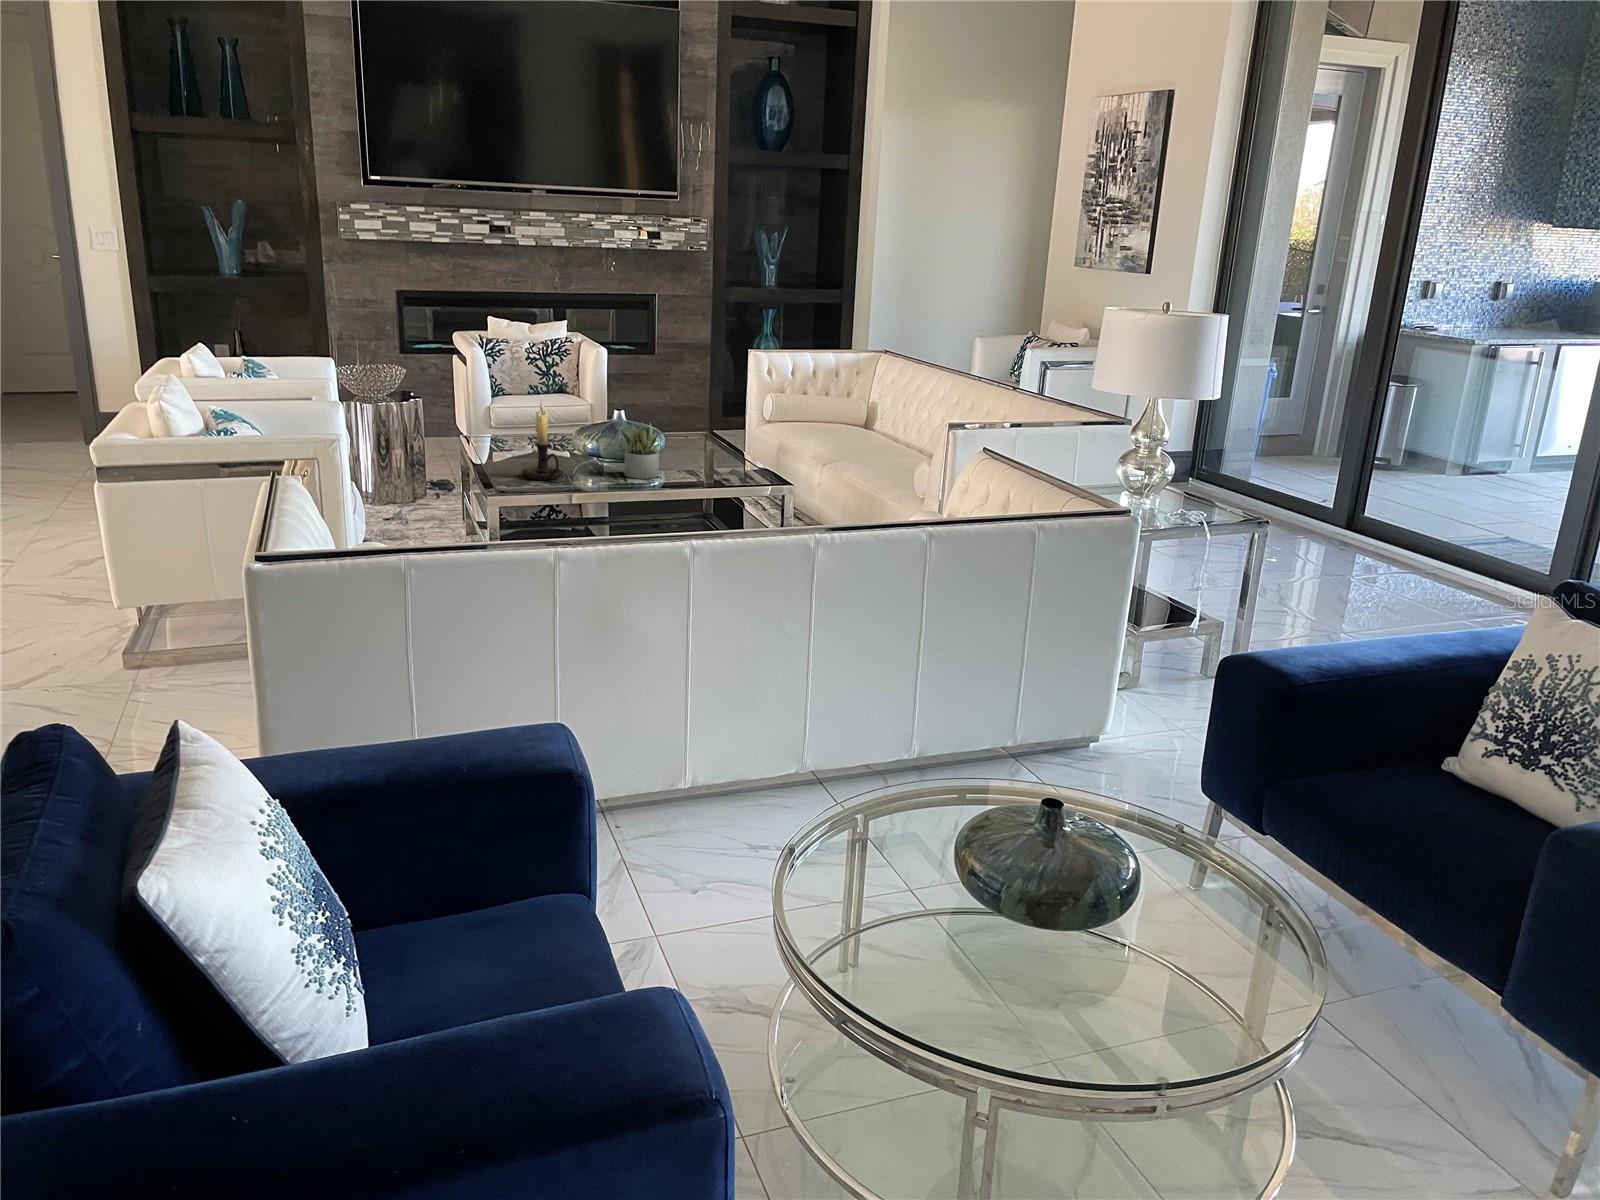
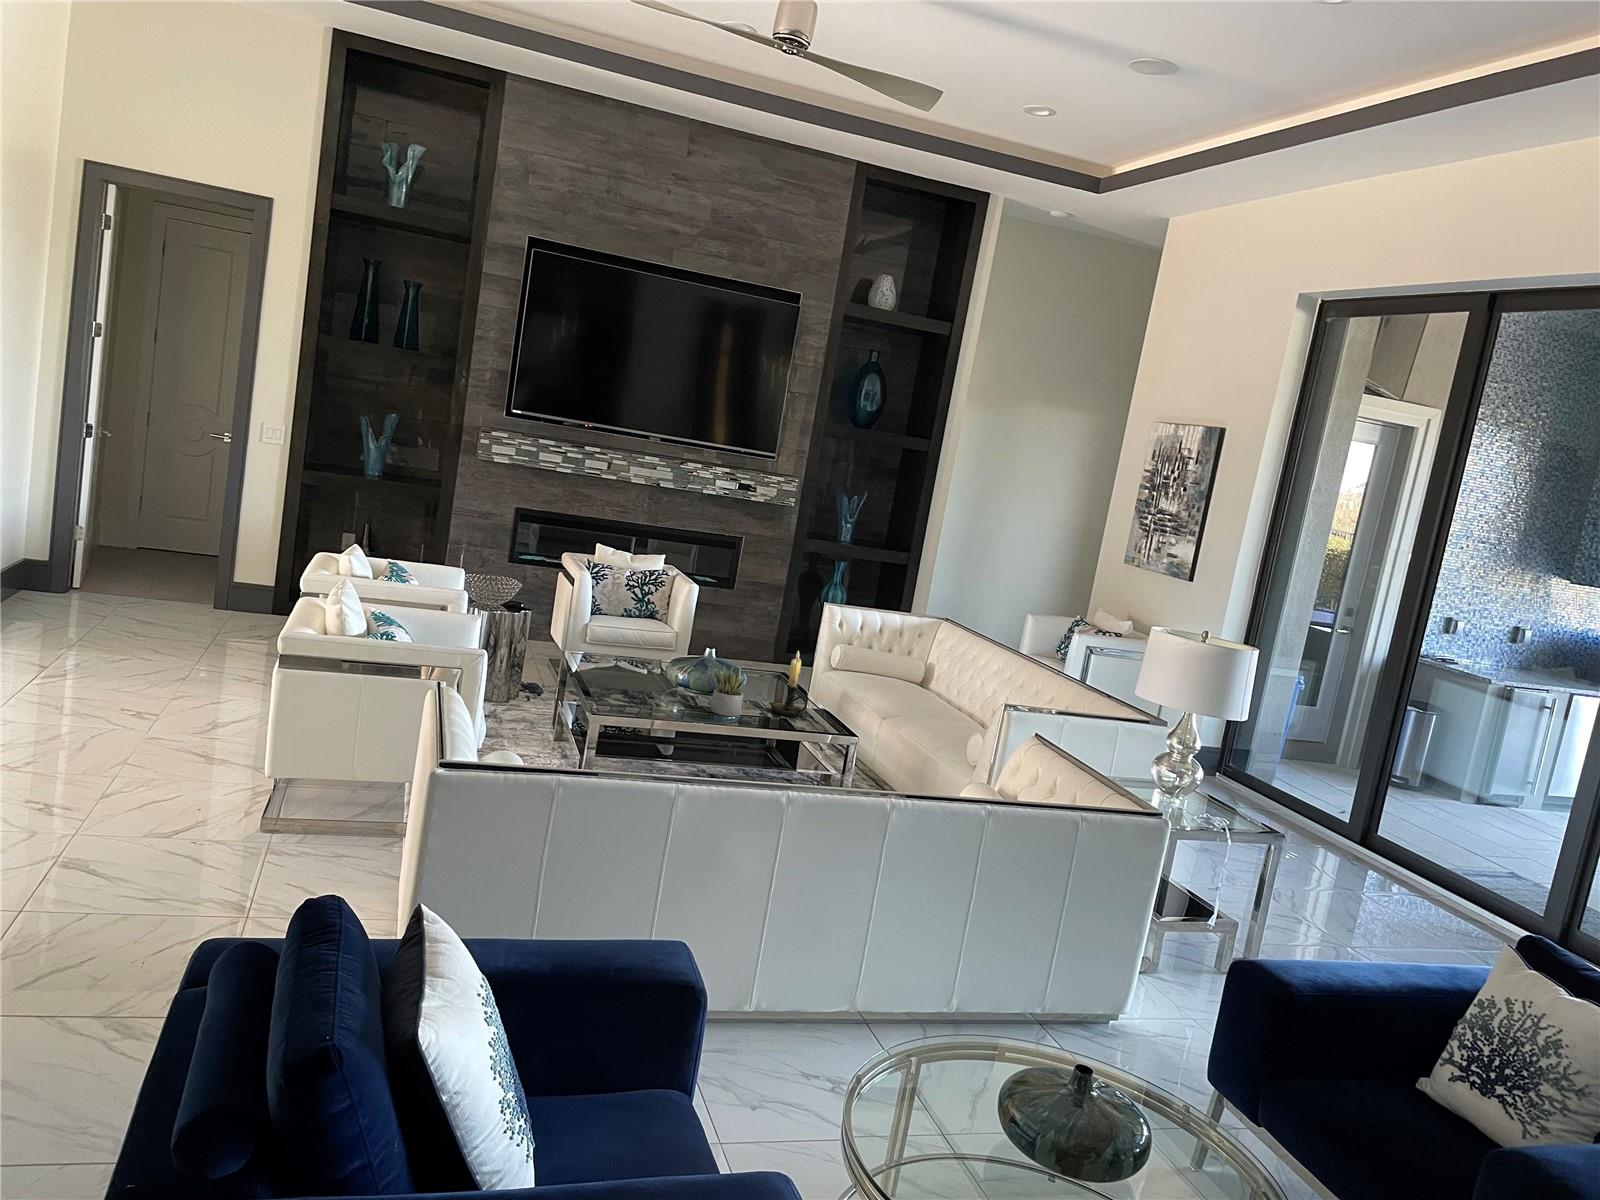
candle holder: present [522,400,564,480] -> present [771,651,807,718]

